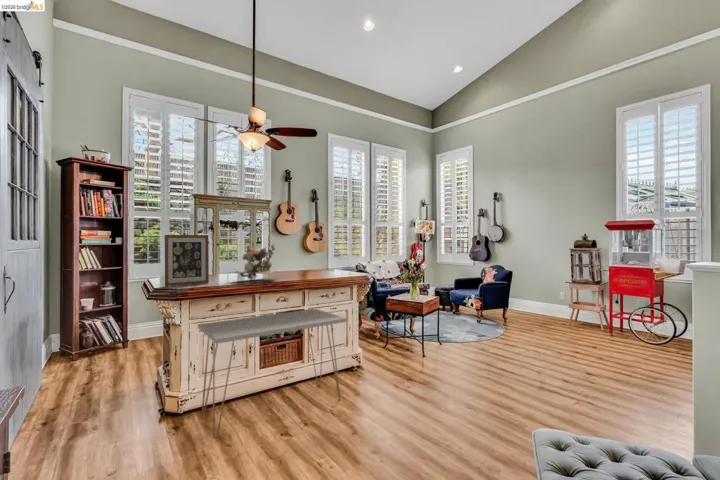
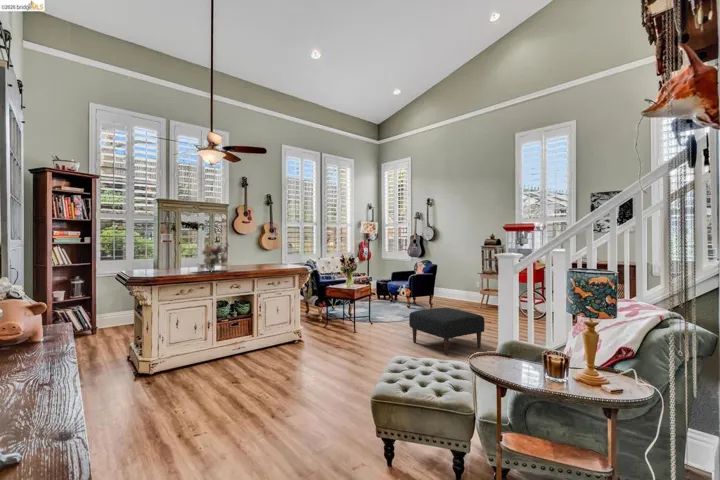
picture frame: present [165,235,209,286] -> none [139,235,174,275]
console table: present [198,309,347,438] -> none [166,294,285,387]
ottoman: none [499,328,607,397] -> present [409,308,485,355]

